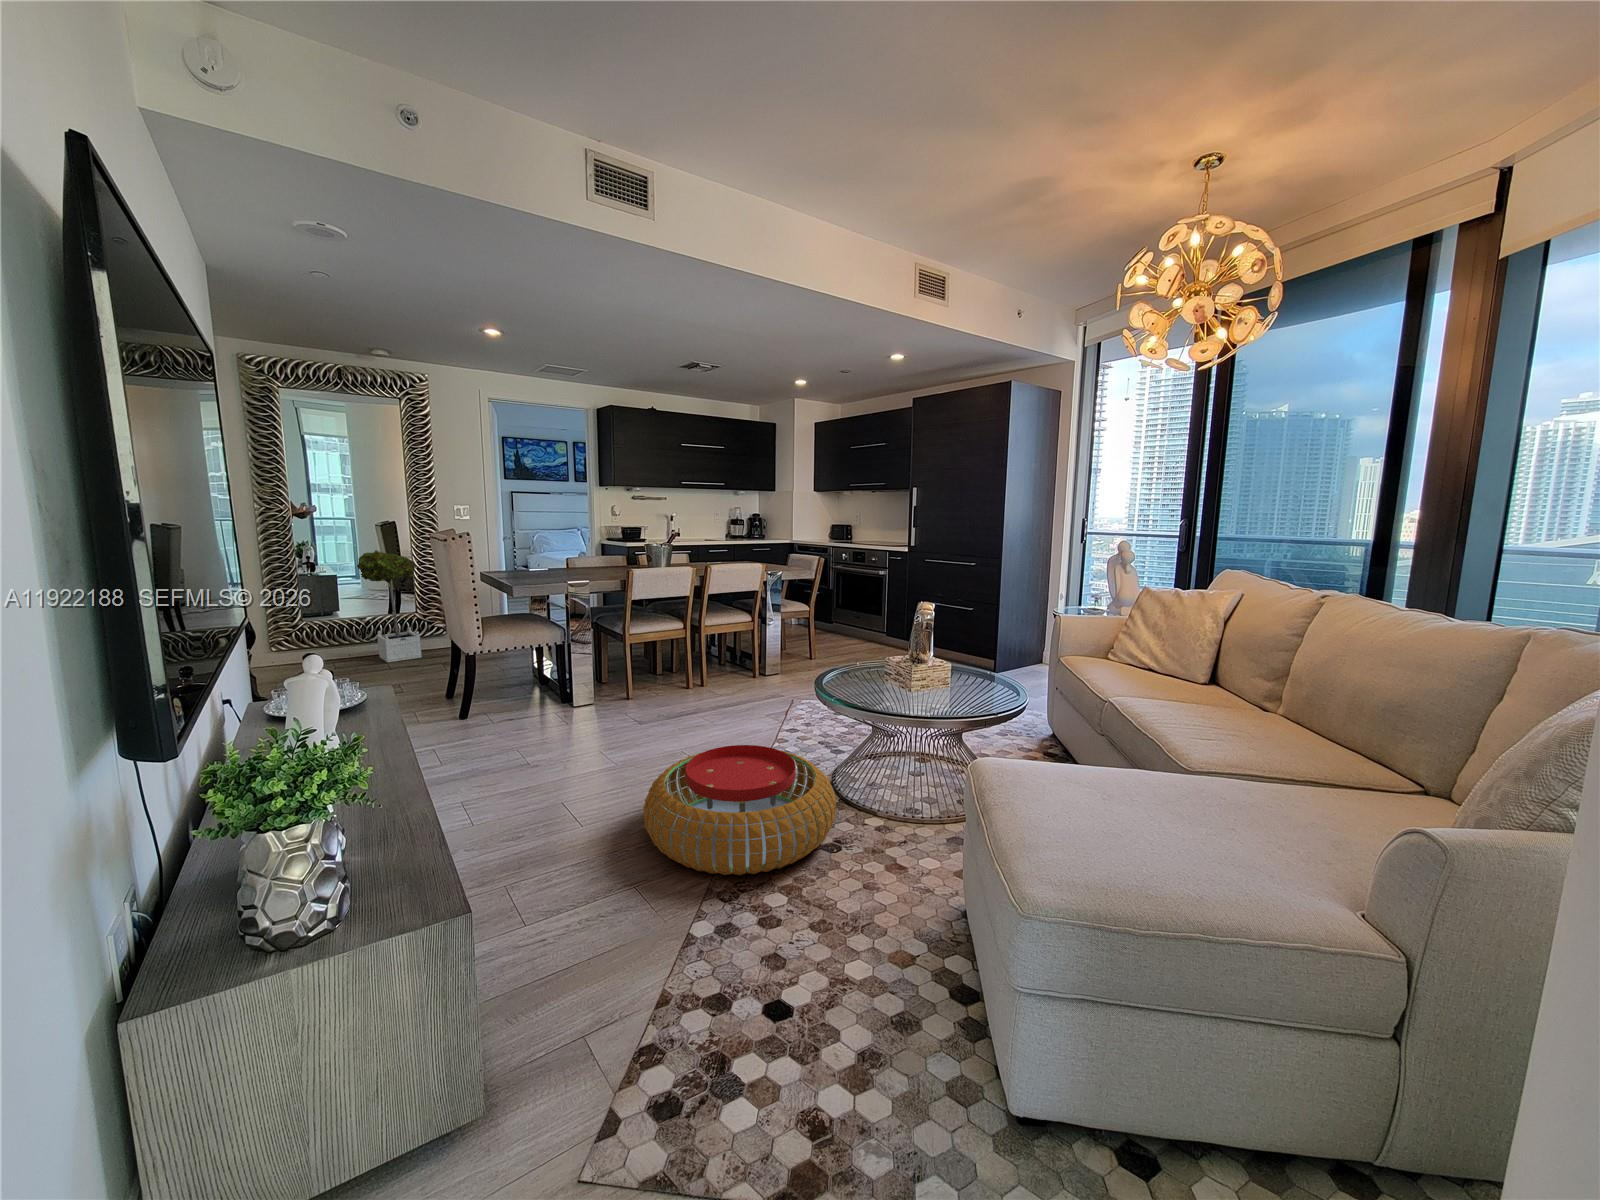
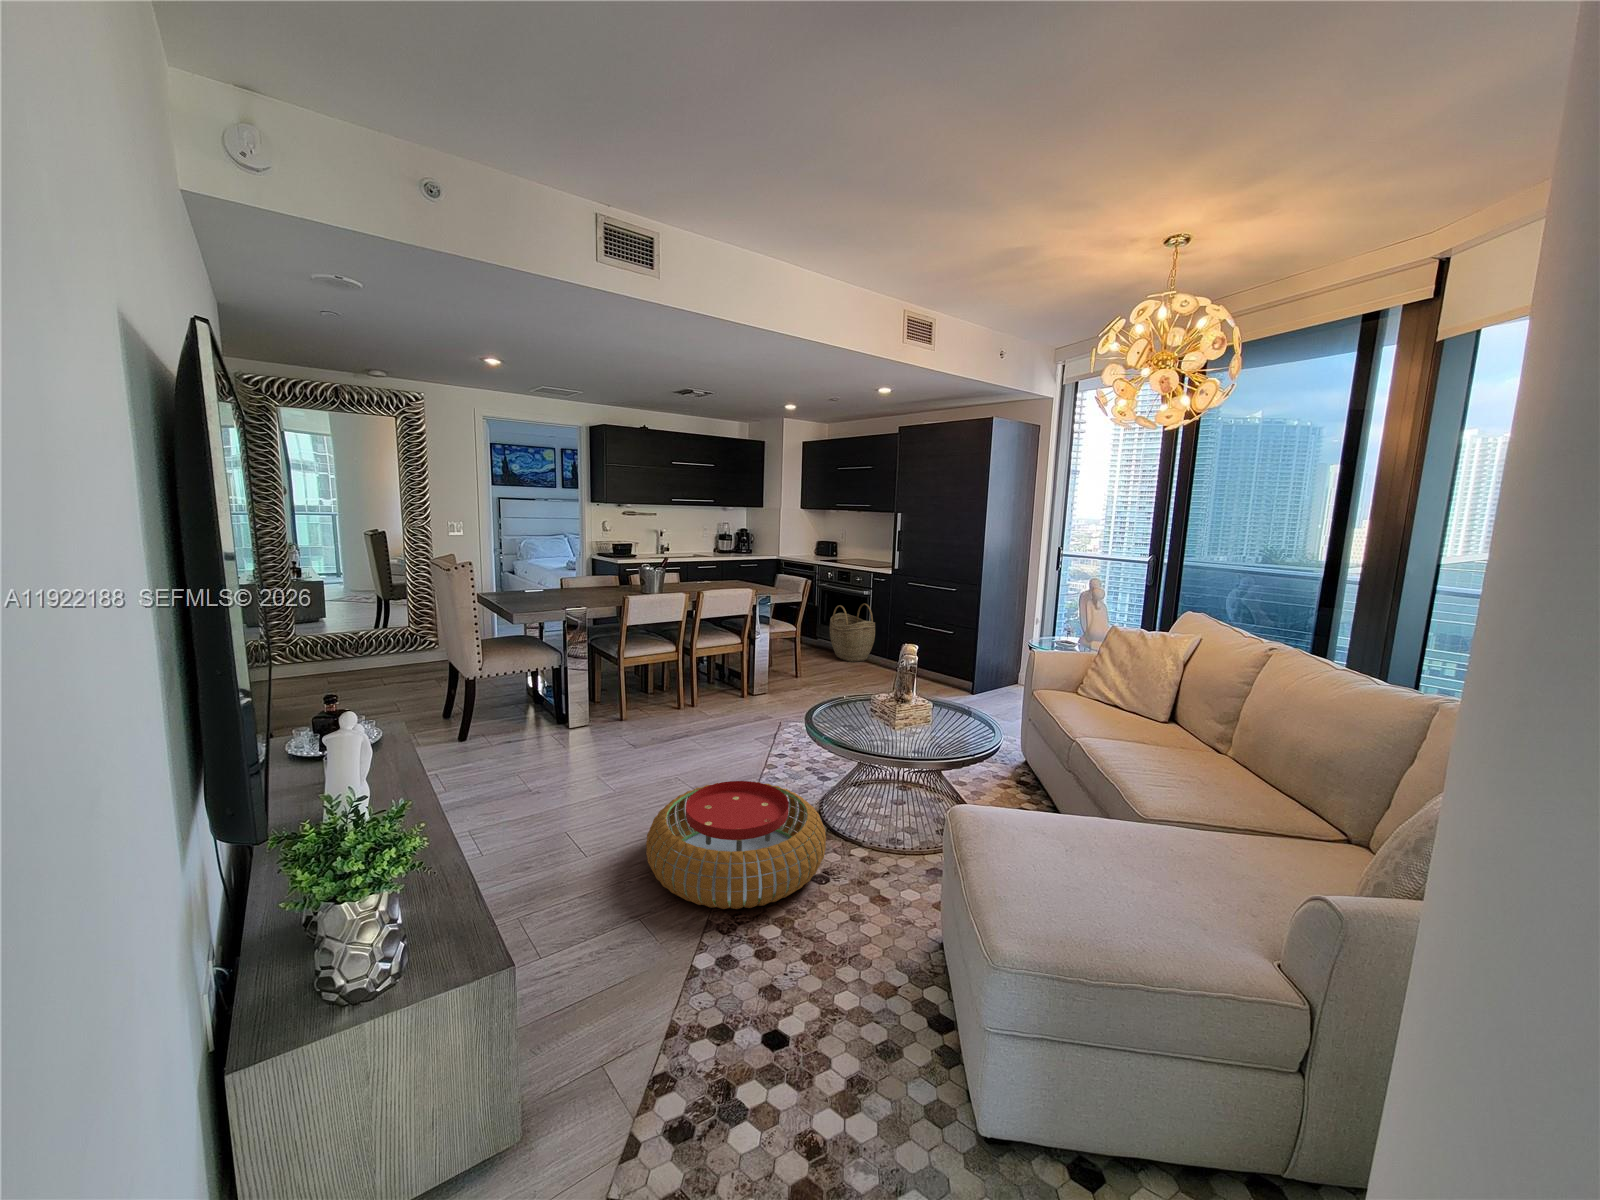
potted tree: present [357,550,422,662] -> none [350,568,413,679]
woven basket: none [841,585,888,644] -> present [830,604,875,662]

